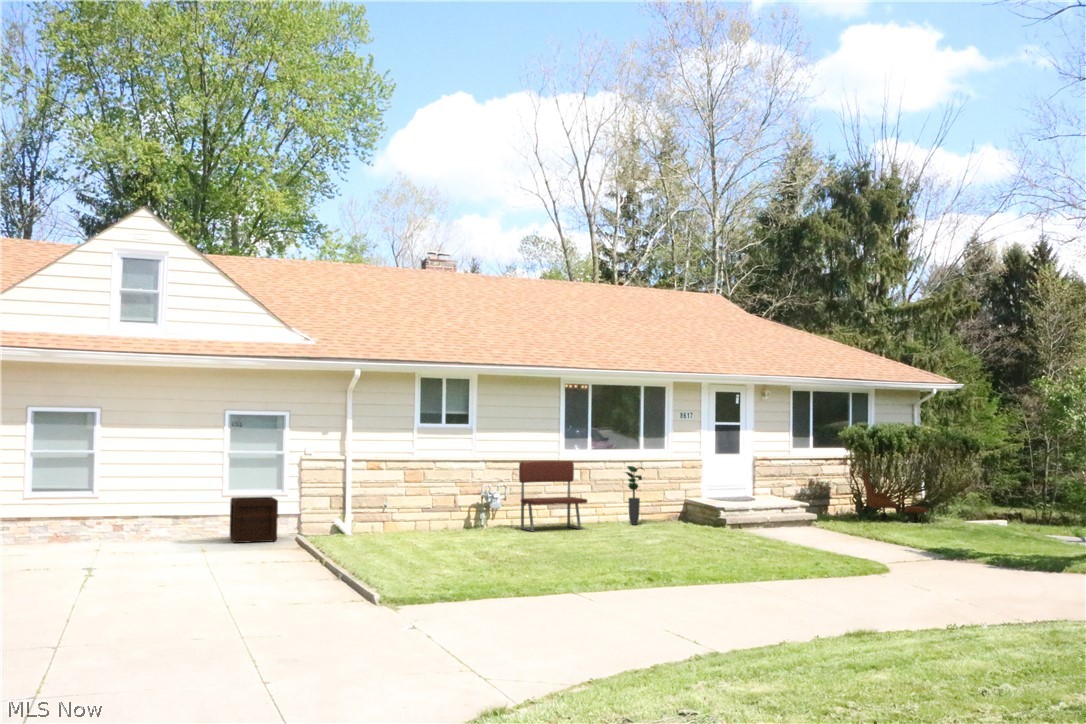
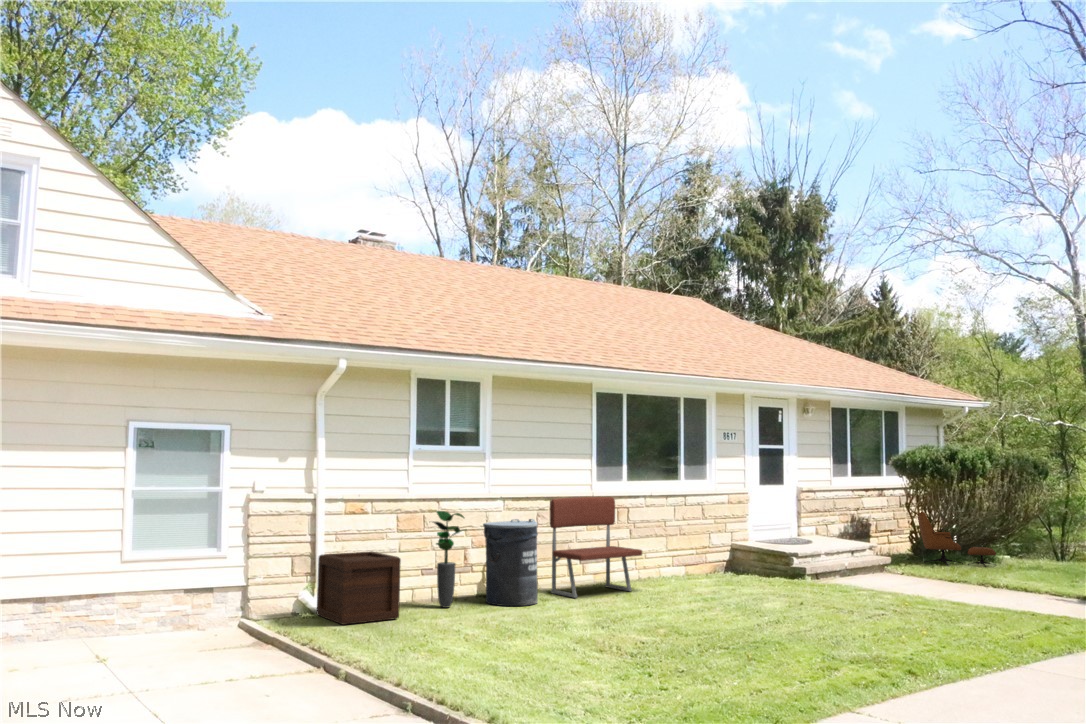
potted plant: present [626,466,643,525] -> present [433,511,464,608]
trash can: none [464,475,503,534] -> present [483,519,538,606]
wooden crate: present [230,497,278,543] -> present [317,552,401,625]

